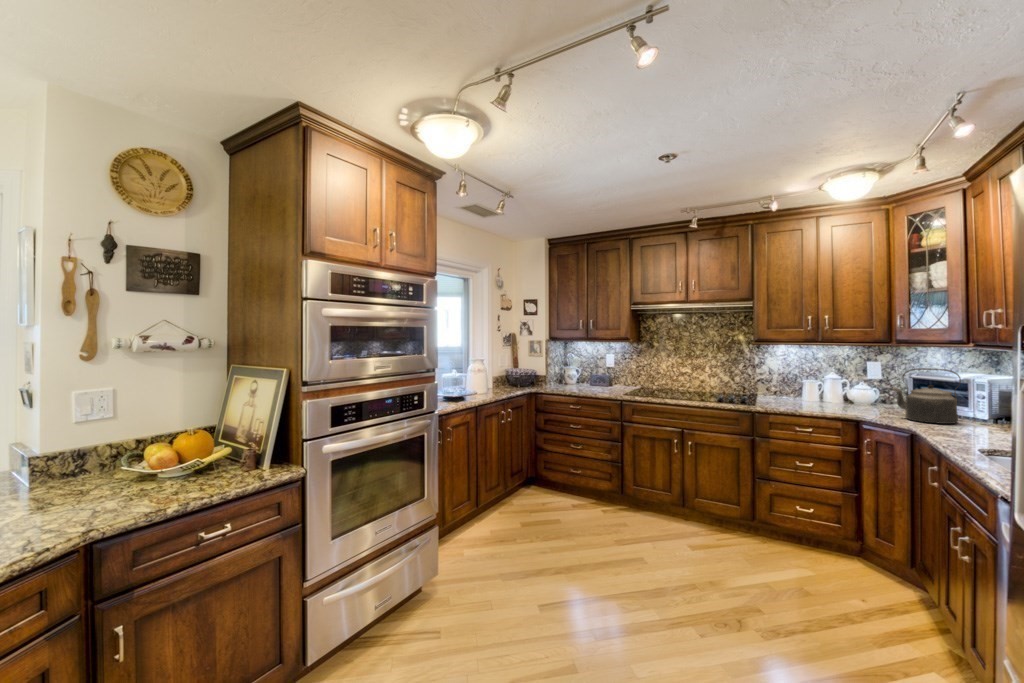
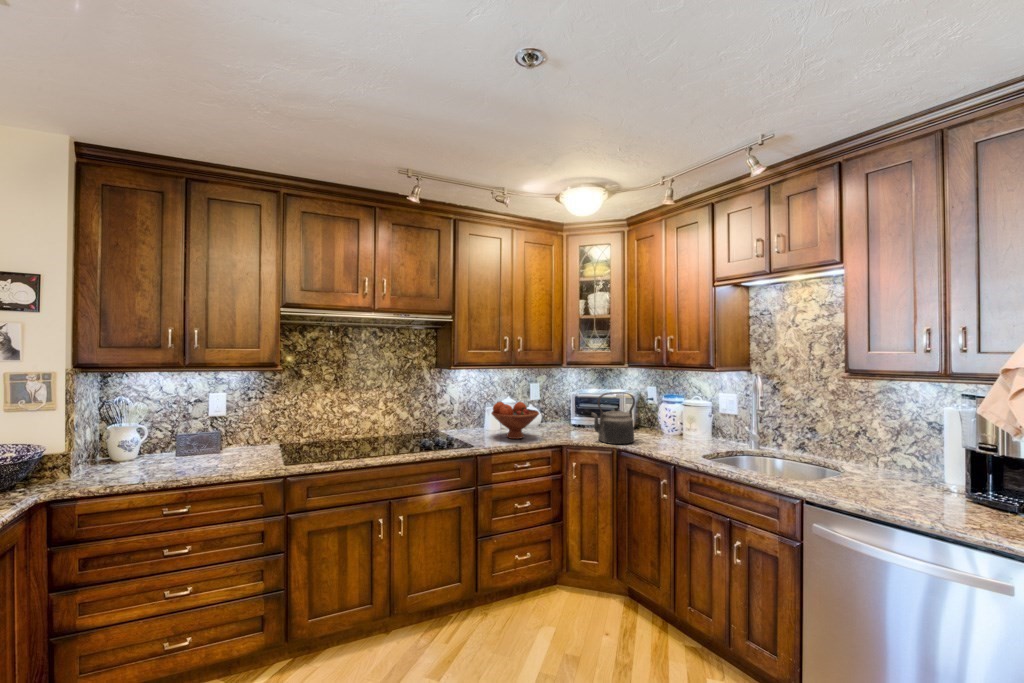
fruit bowl: none [789,372,841,405] -> present [491,402,539,439]

